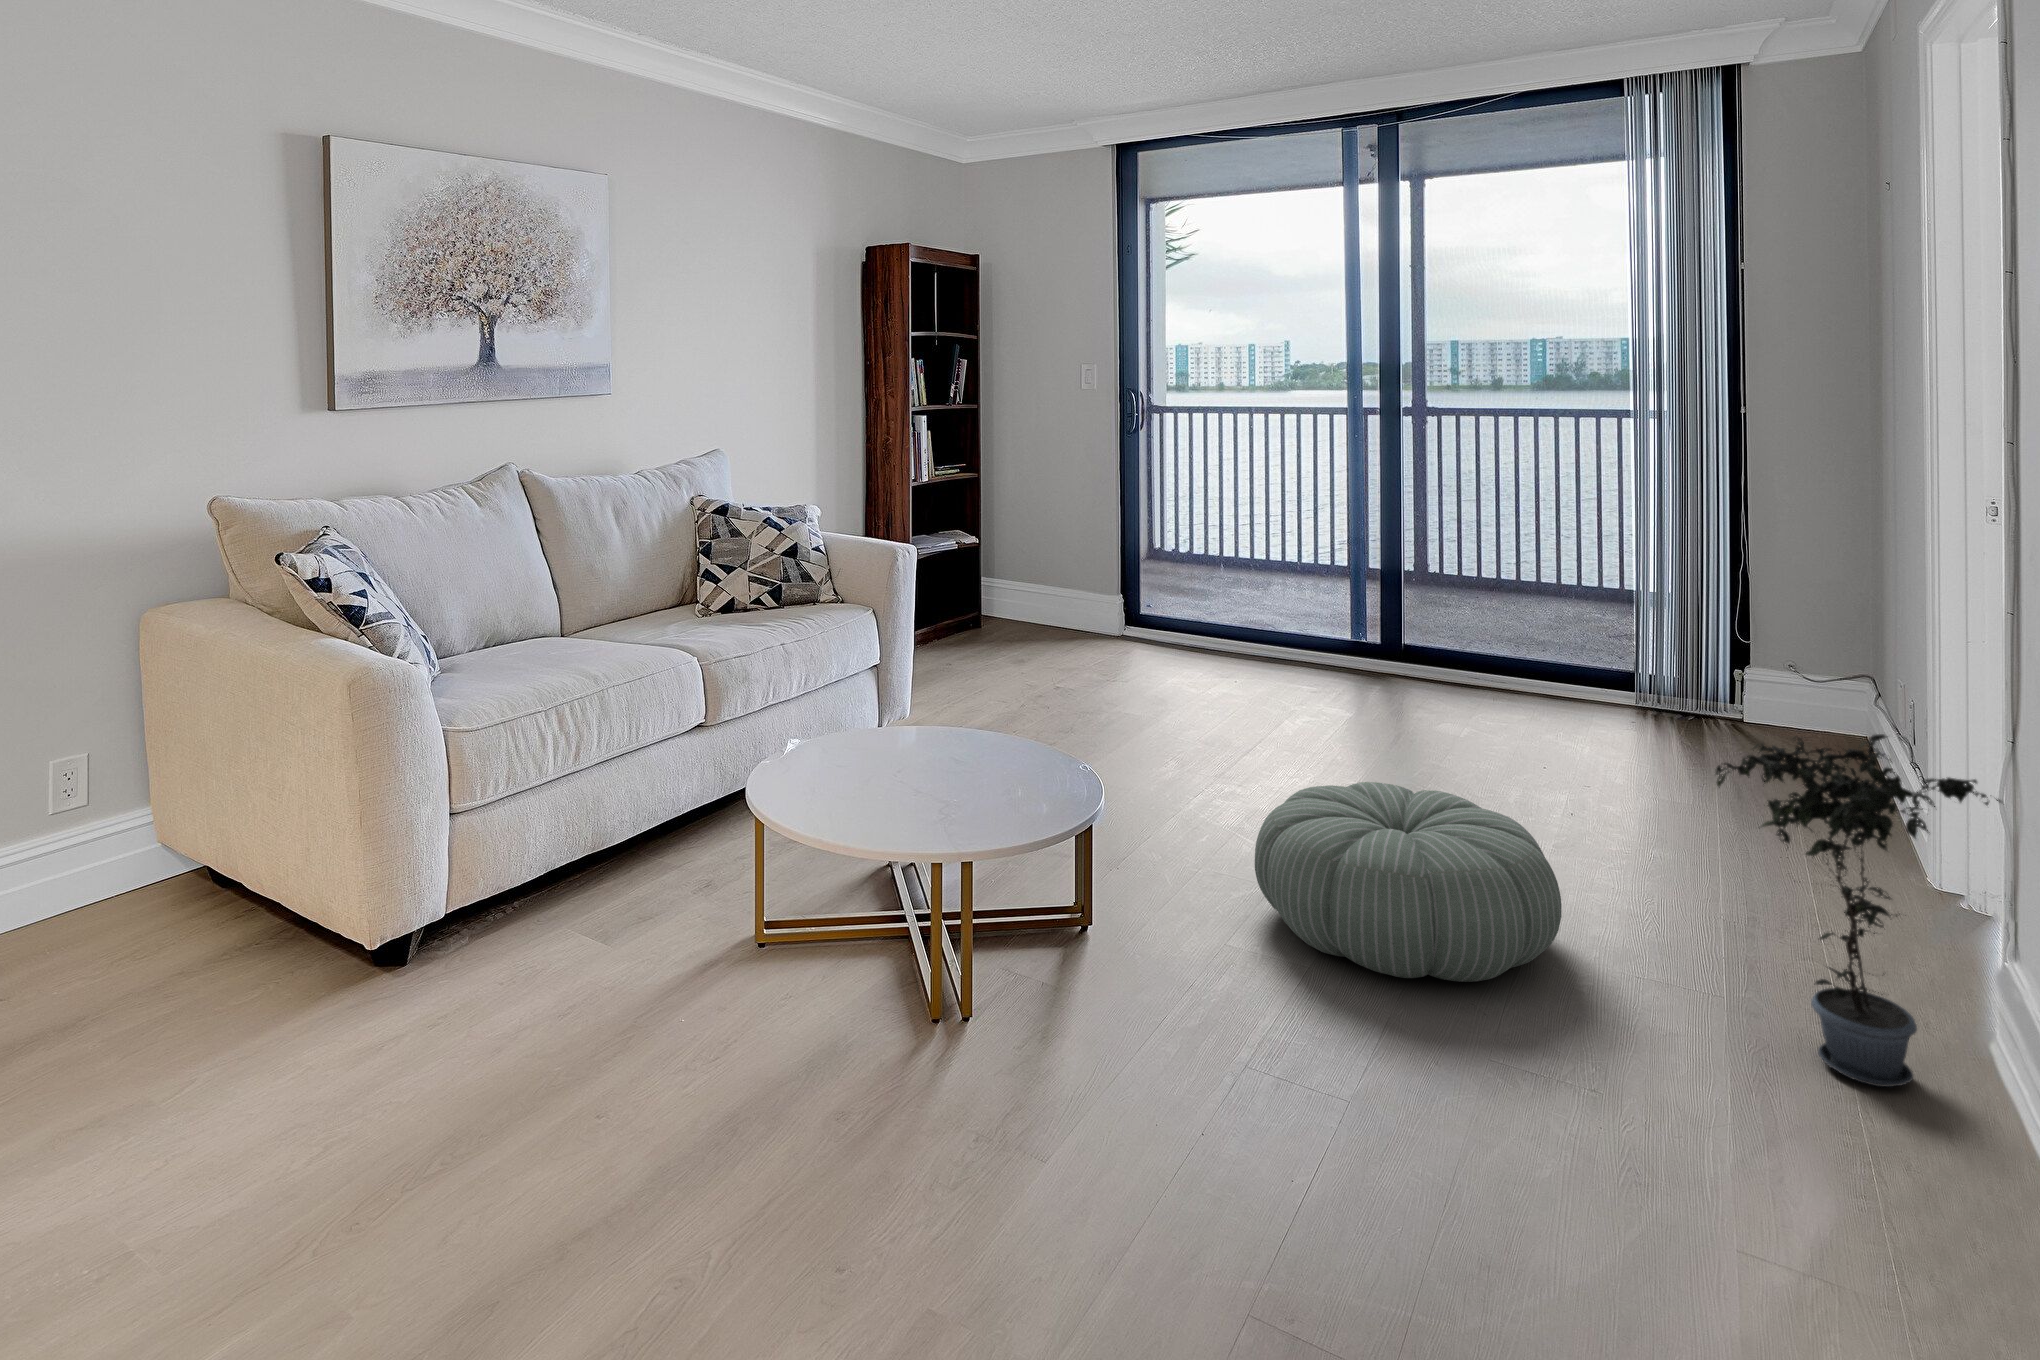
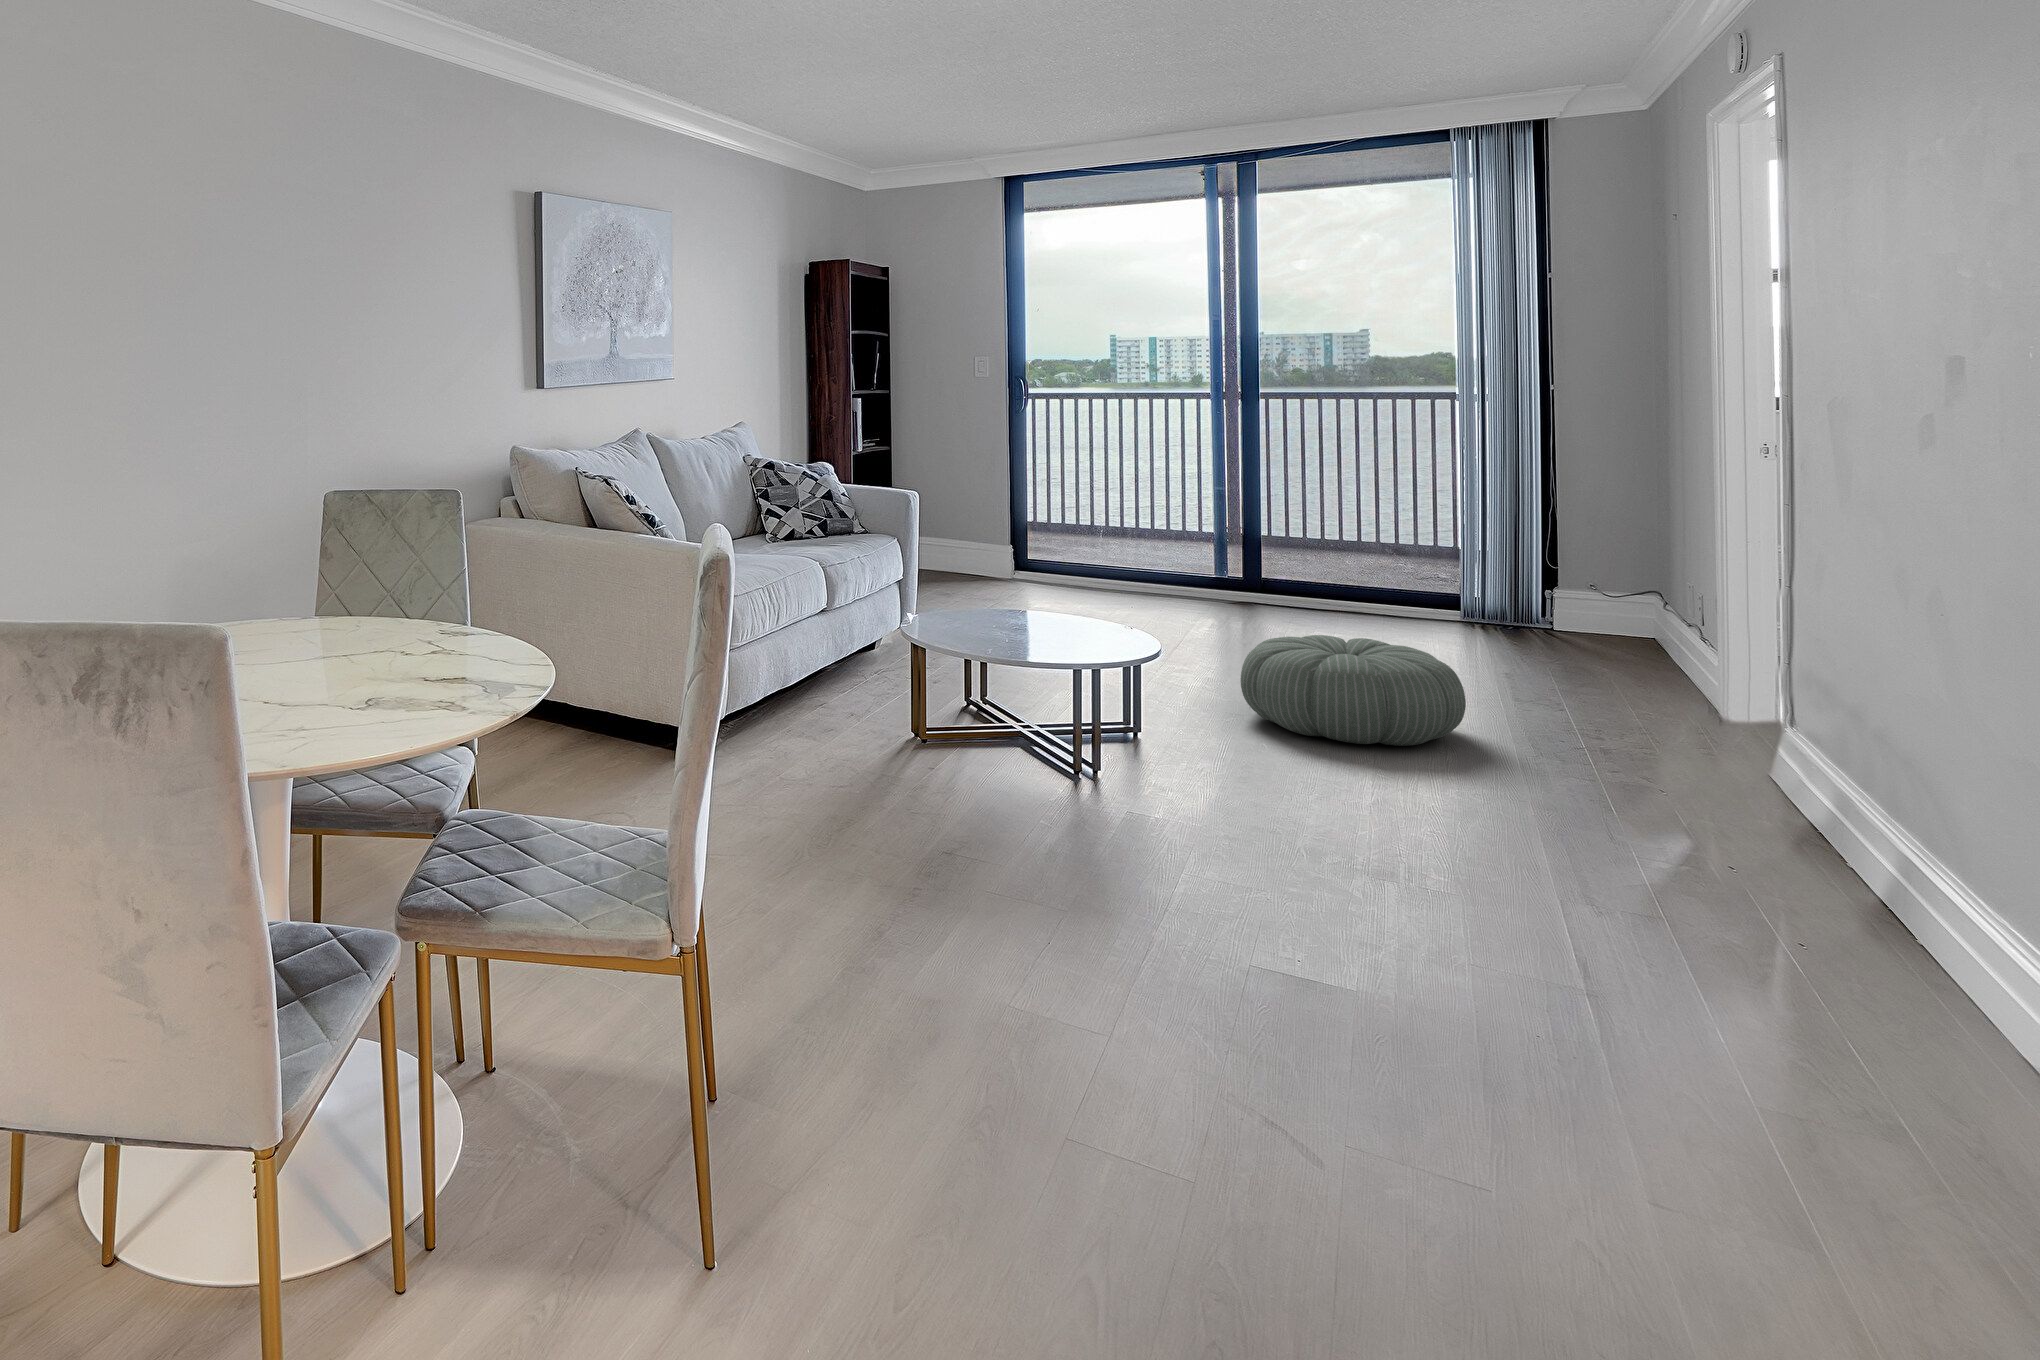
potted plant: present [1716,734,2001,1087] -> none [1576,566,1765,784]

